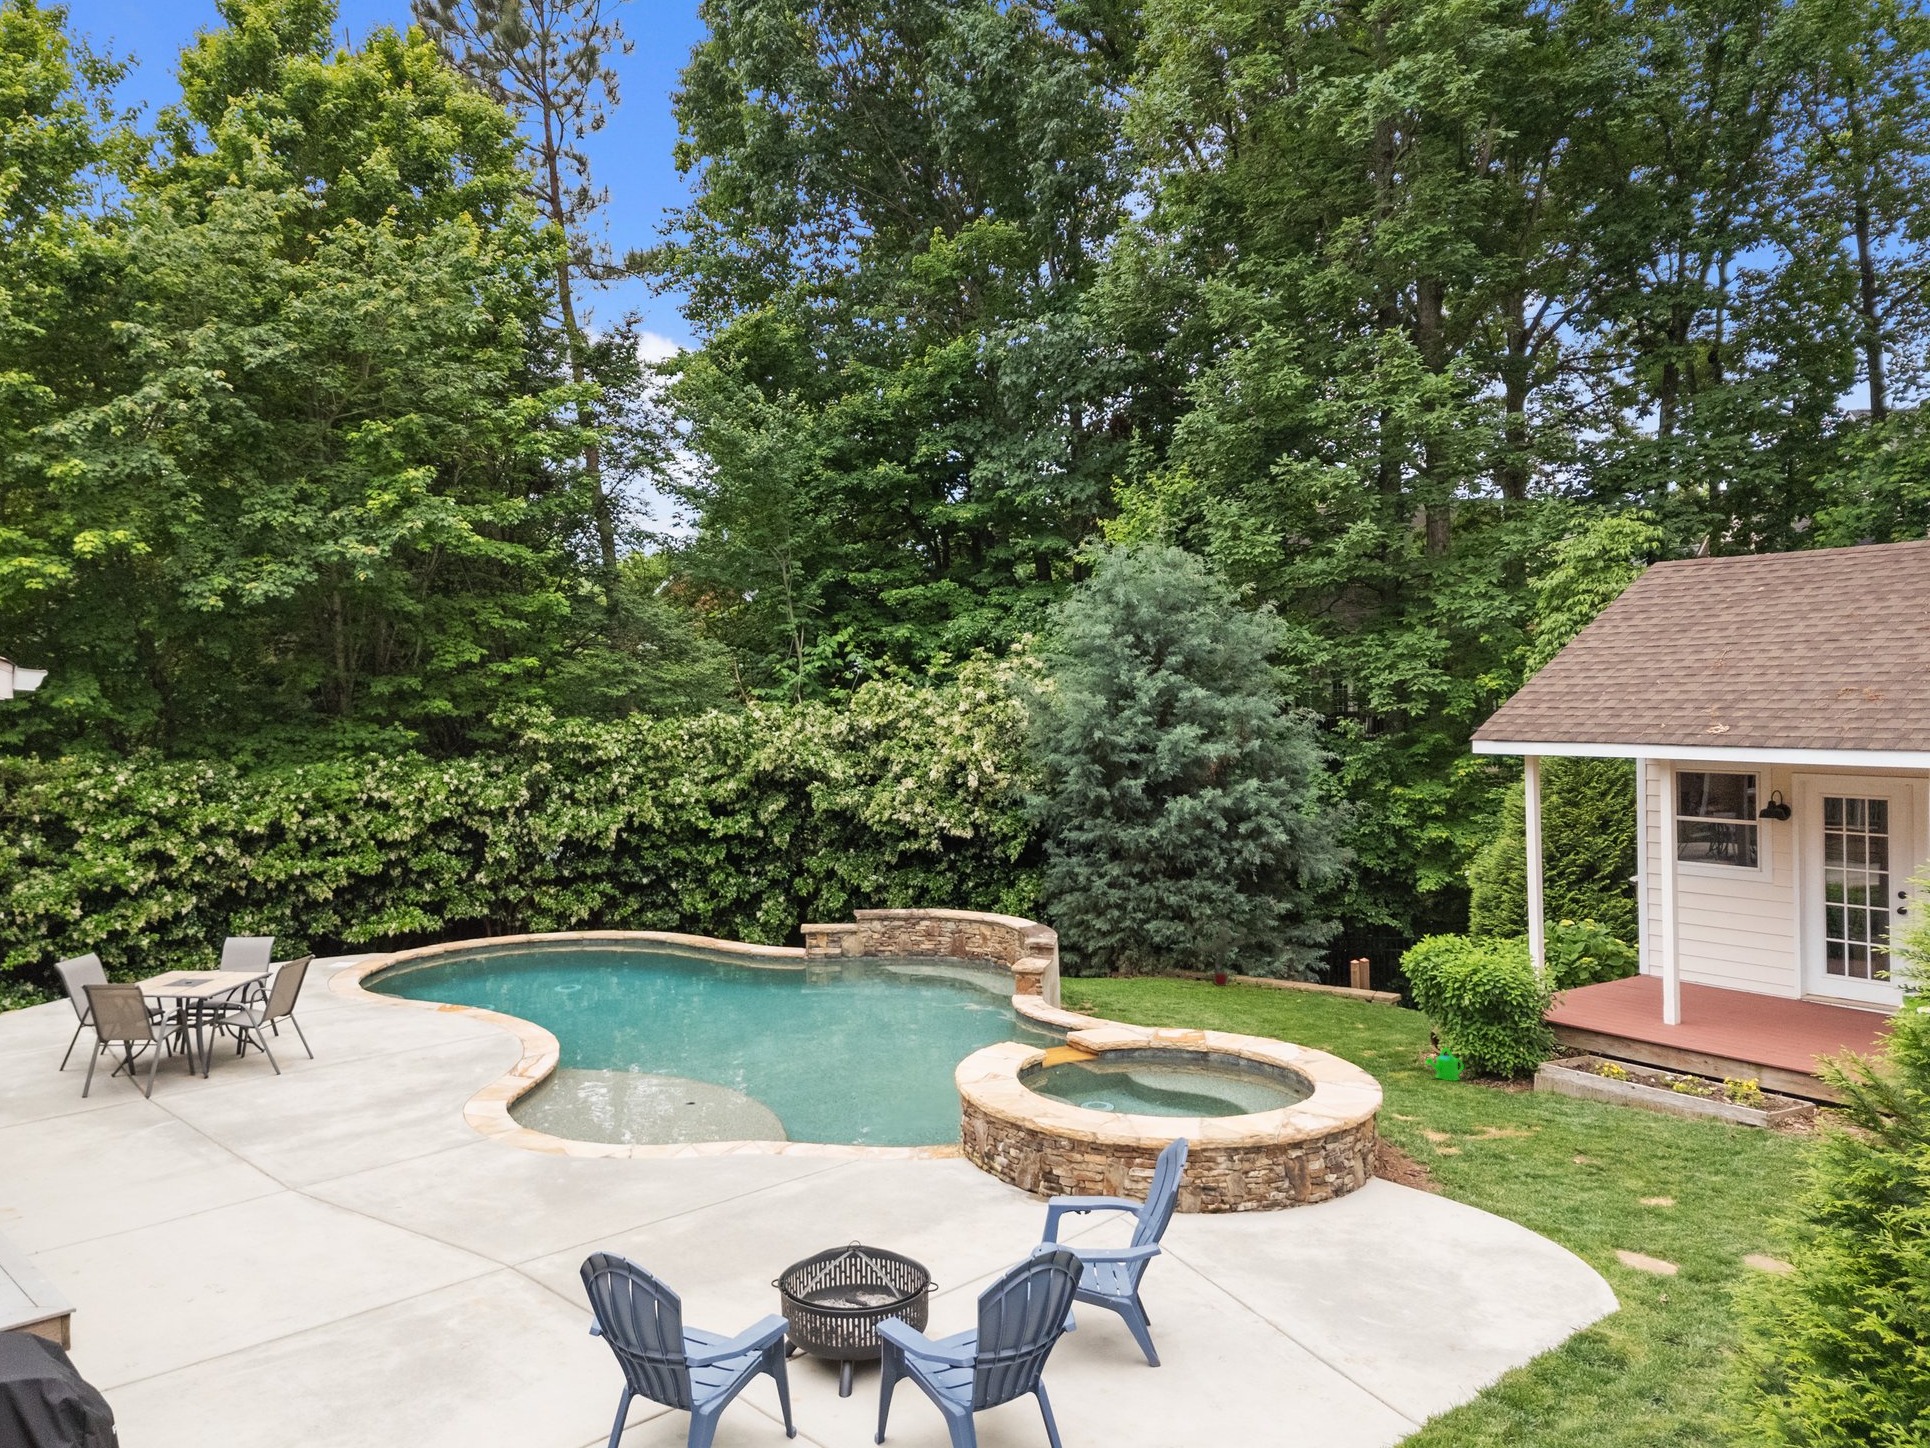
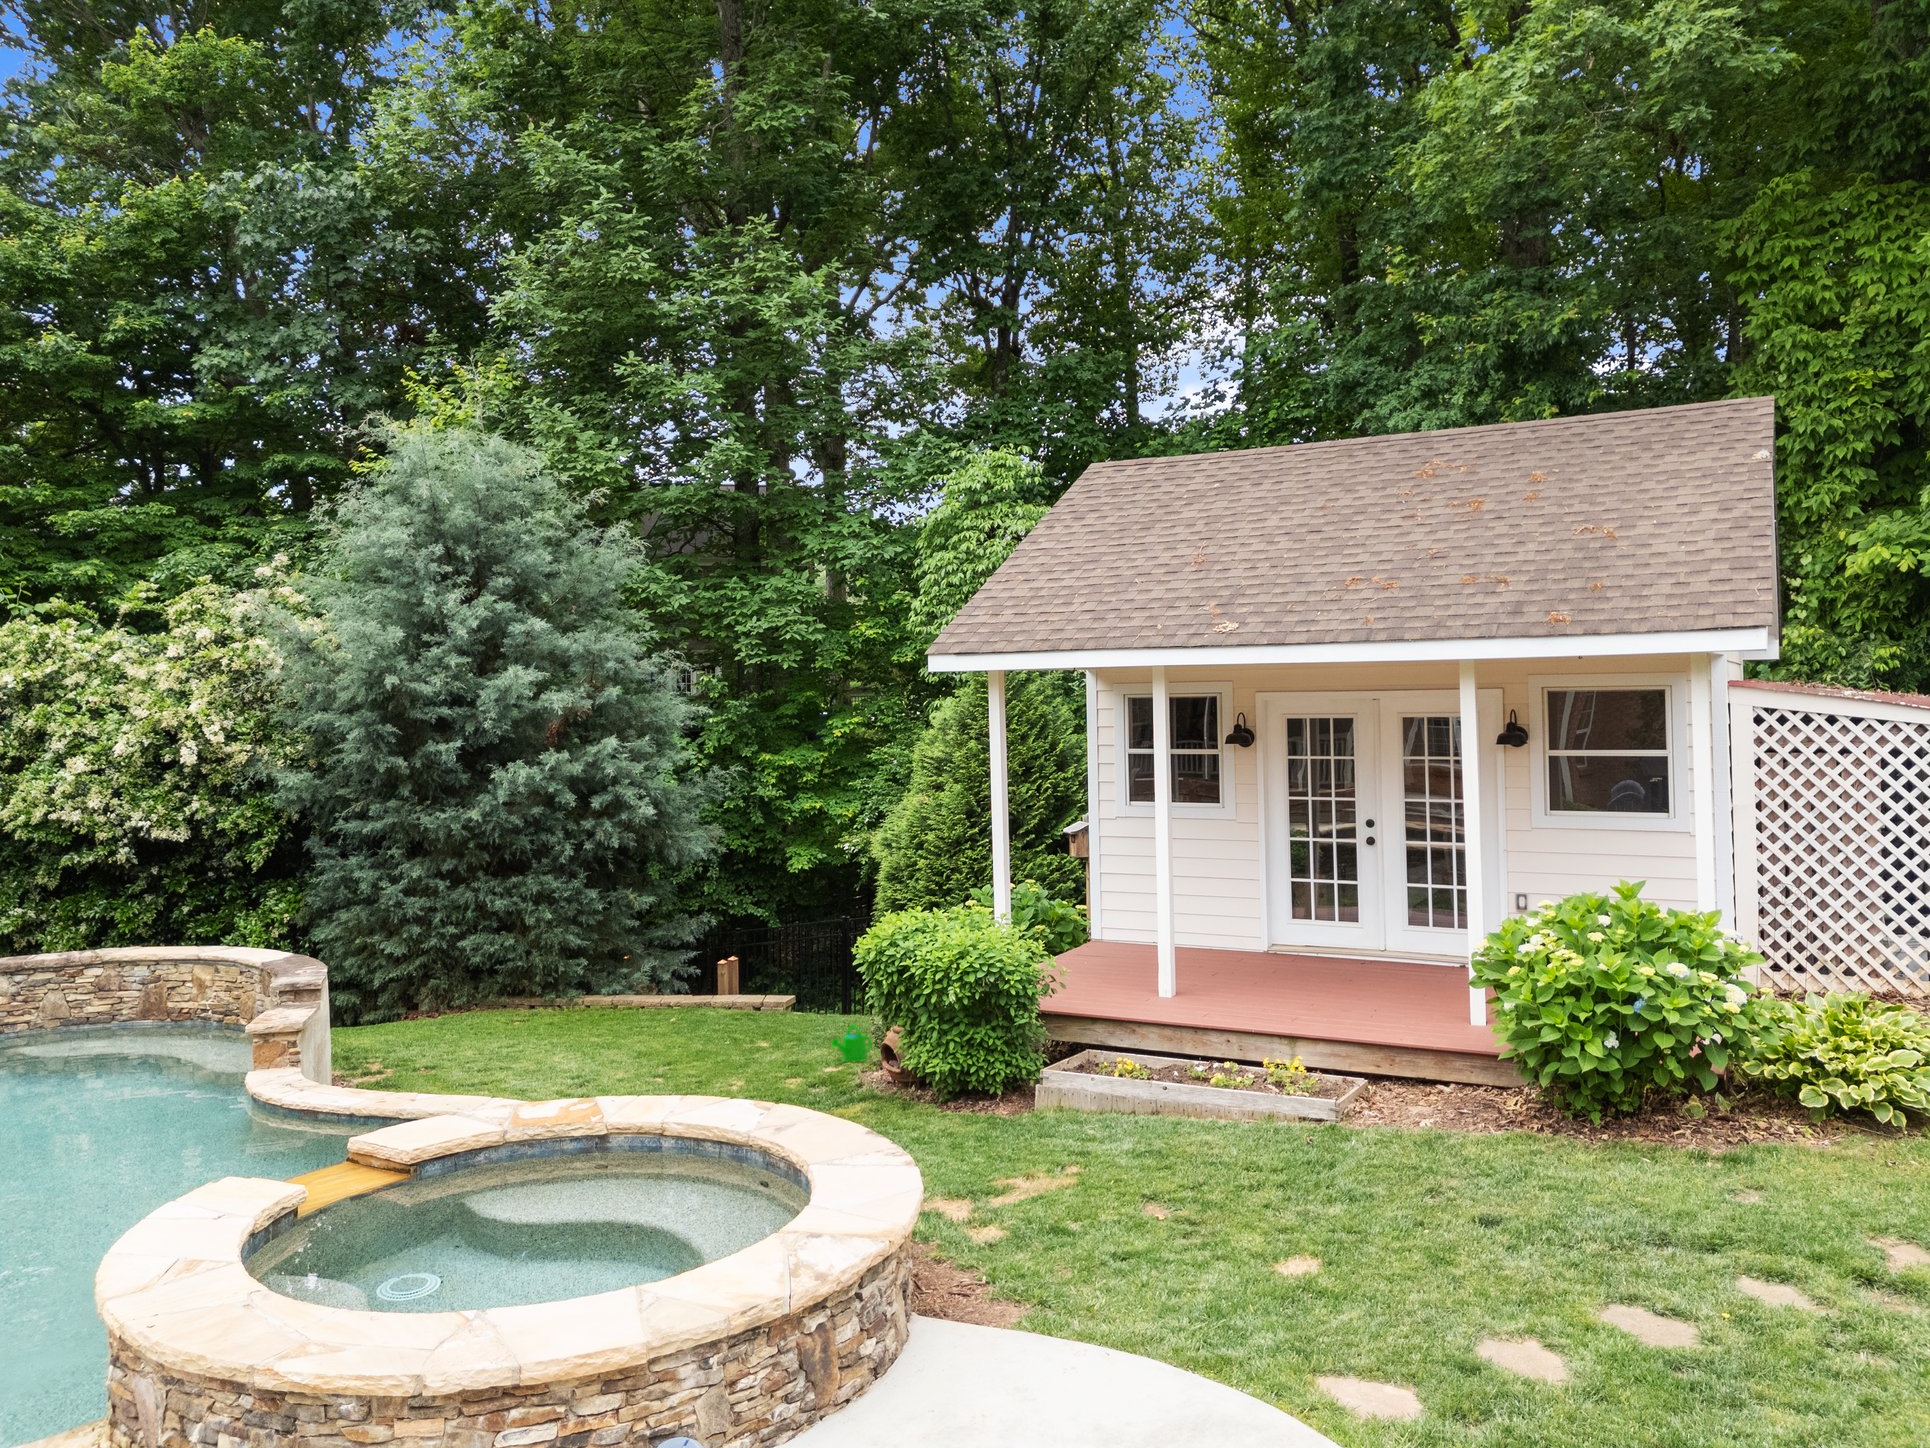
potted tree: present [1193,920,1246,986] -> none [526,919,599,1007]

